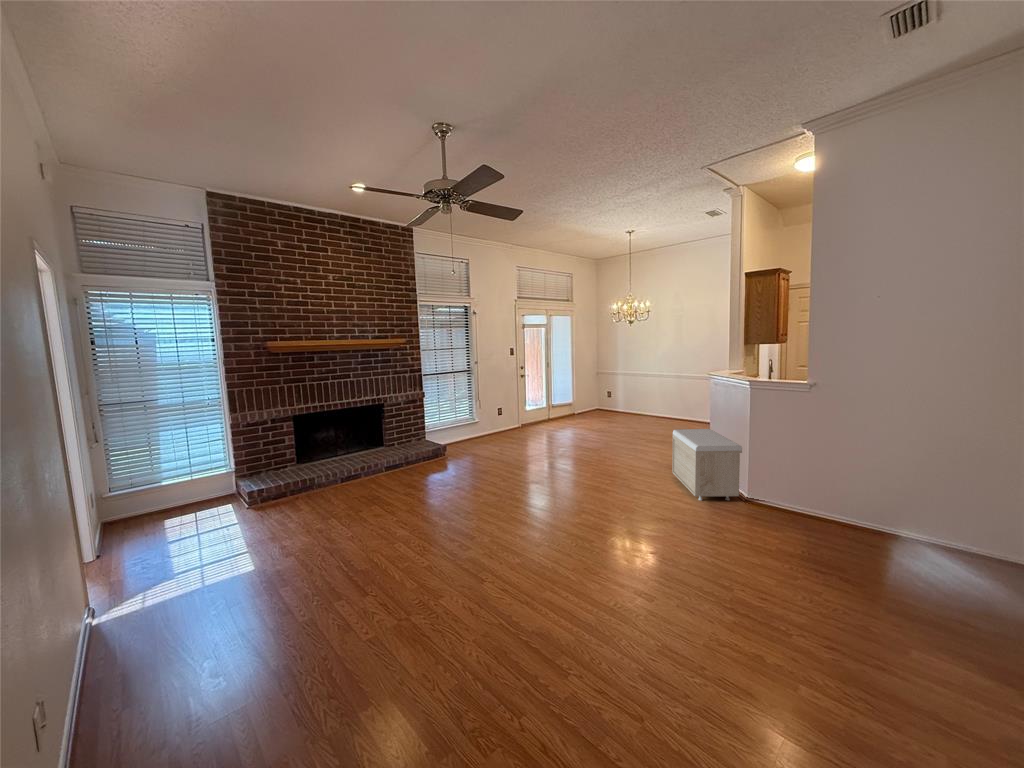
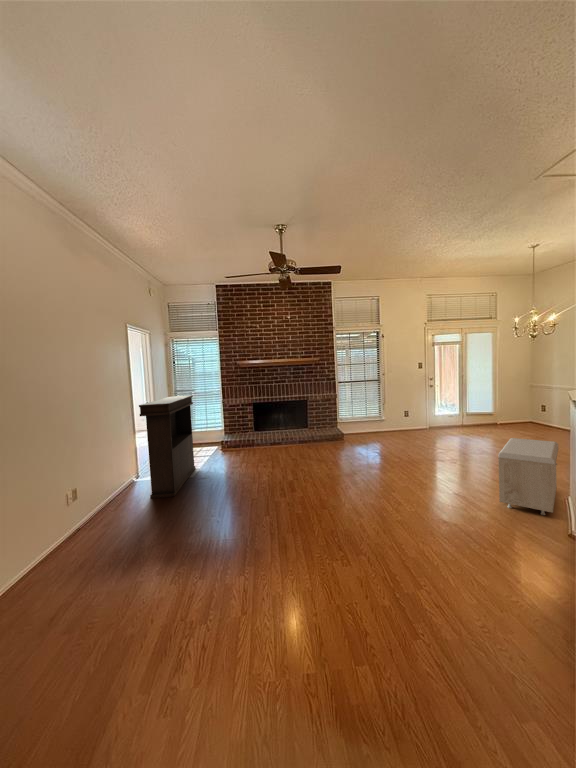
console table: none [164,411,266,649] -> present [139,395,195,498]

